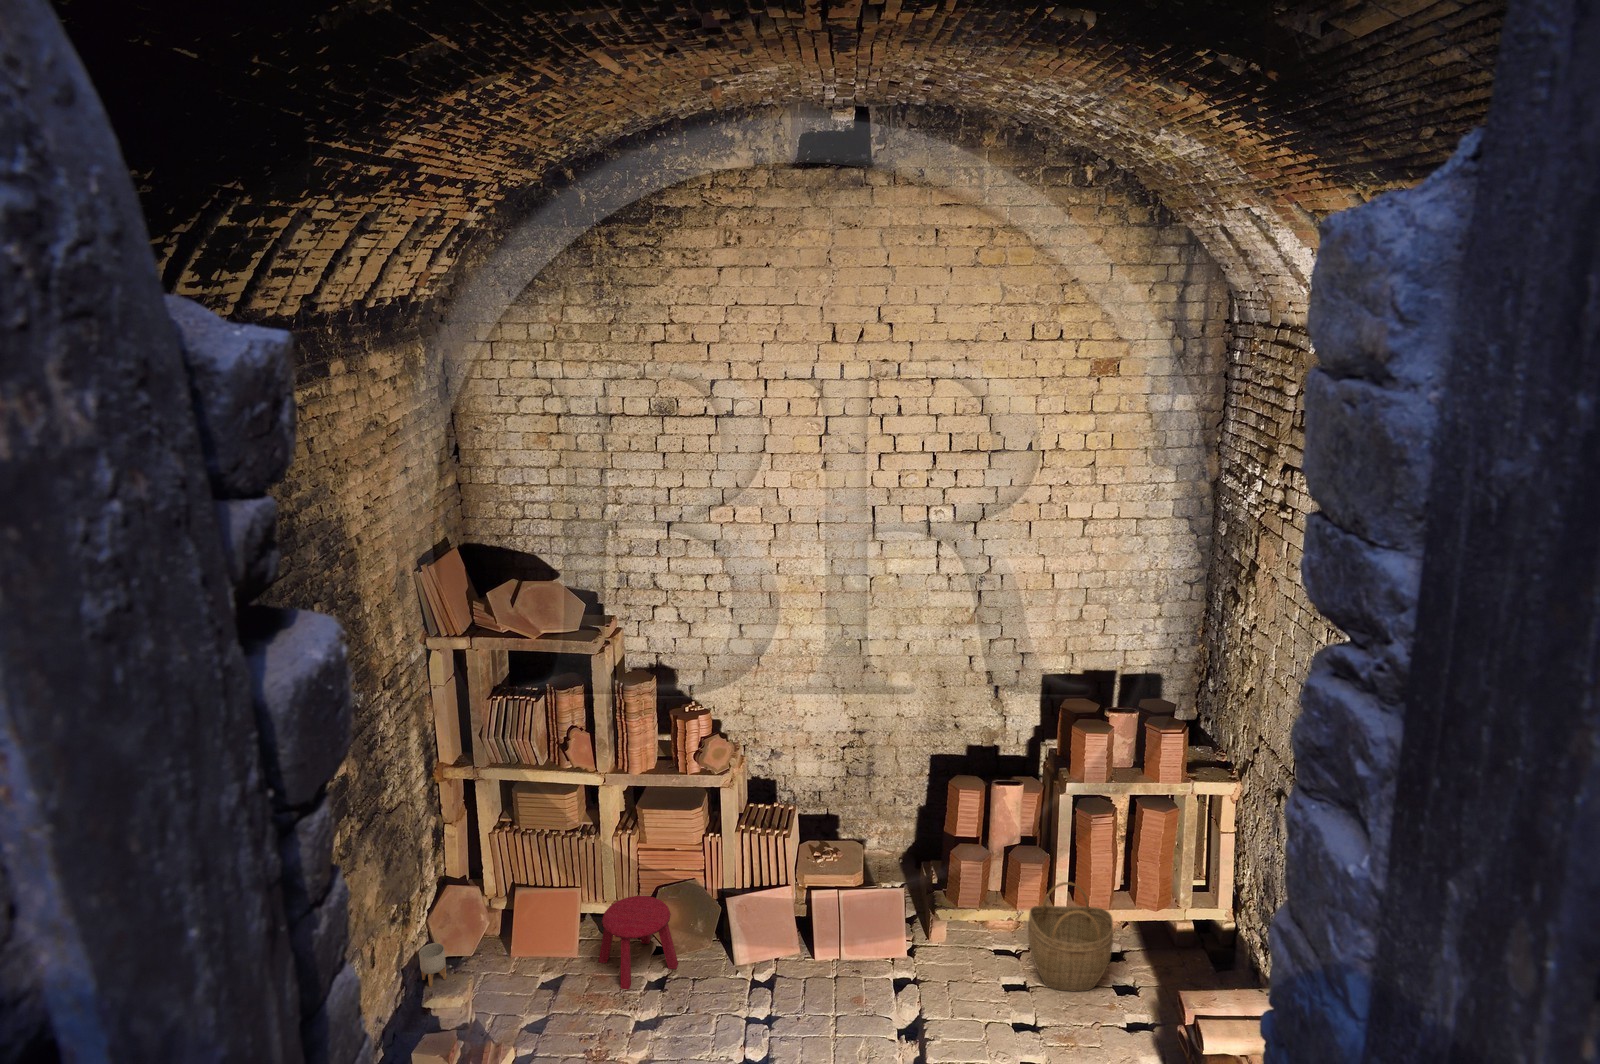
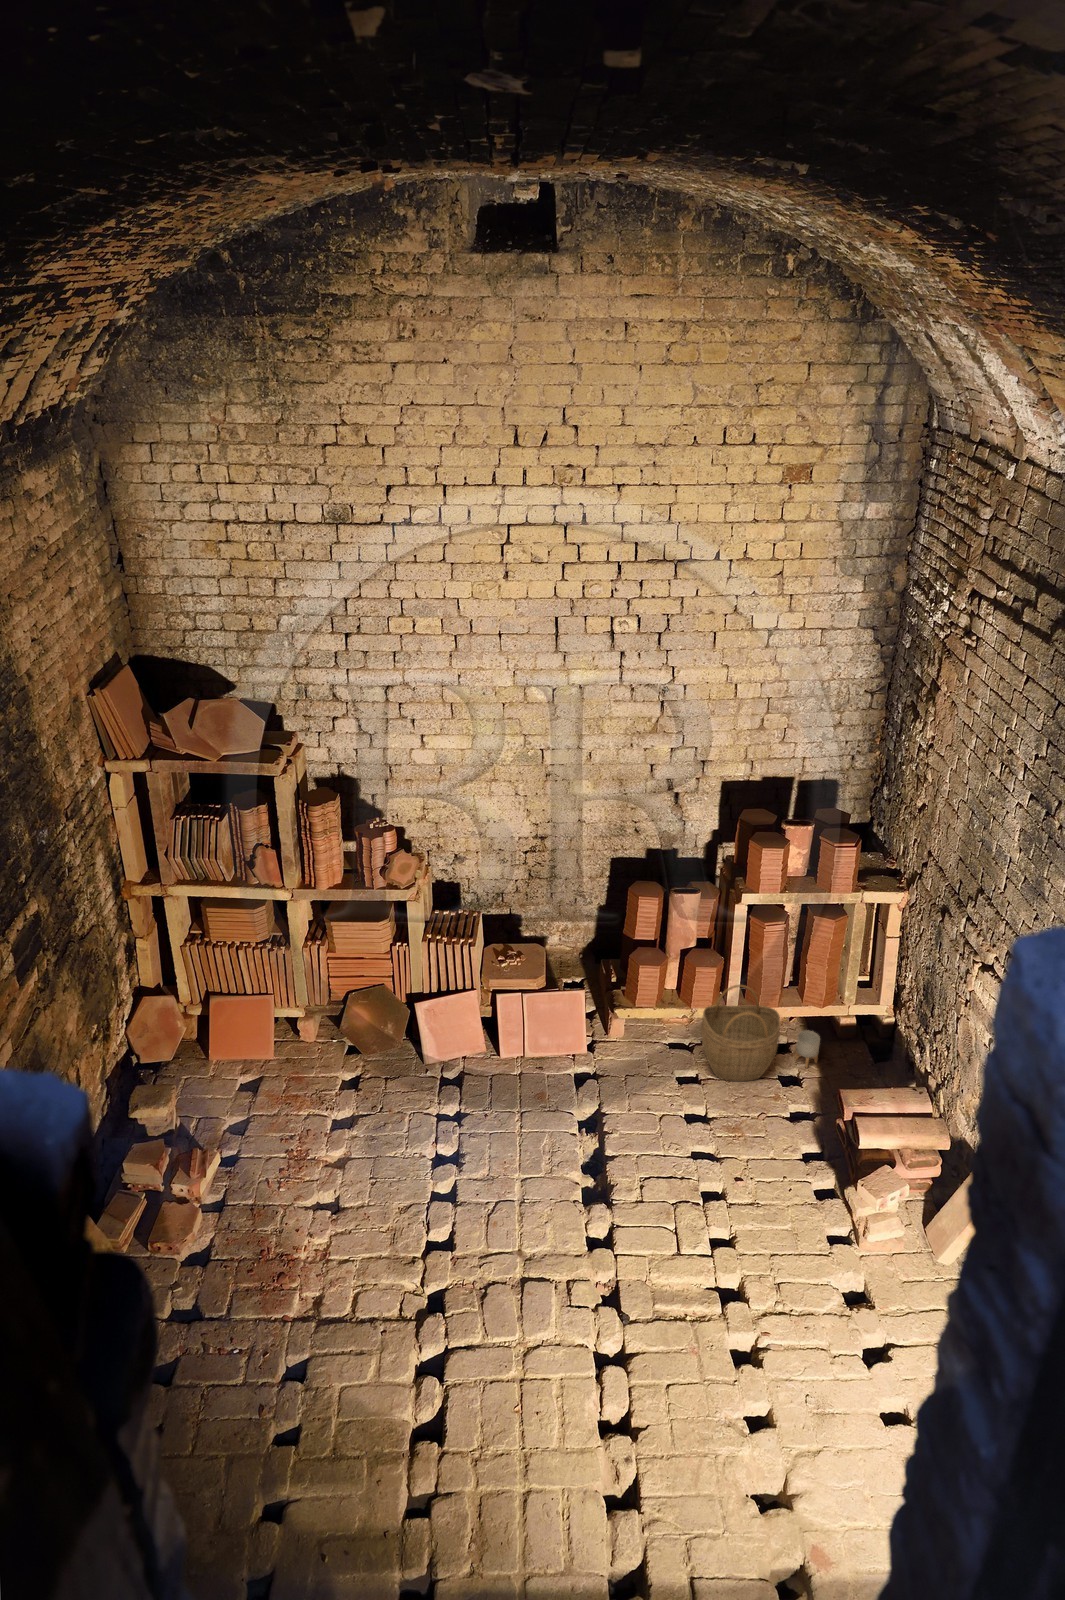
stool: present [599,896,678,989] -> none [295,1003,372,1090]
planter: present [419,943,447,987] -> present [795,1030,820,1068]

